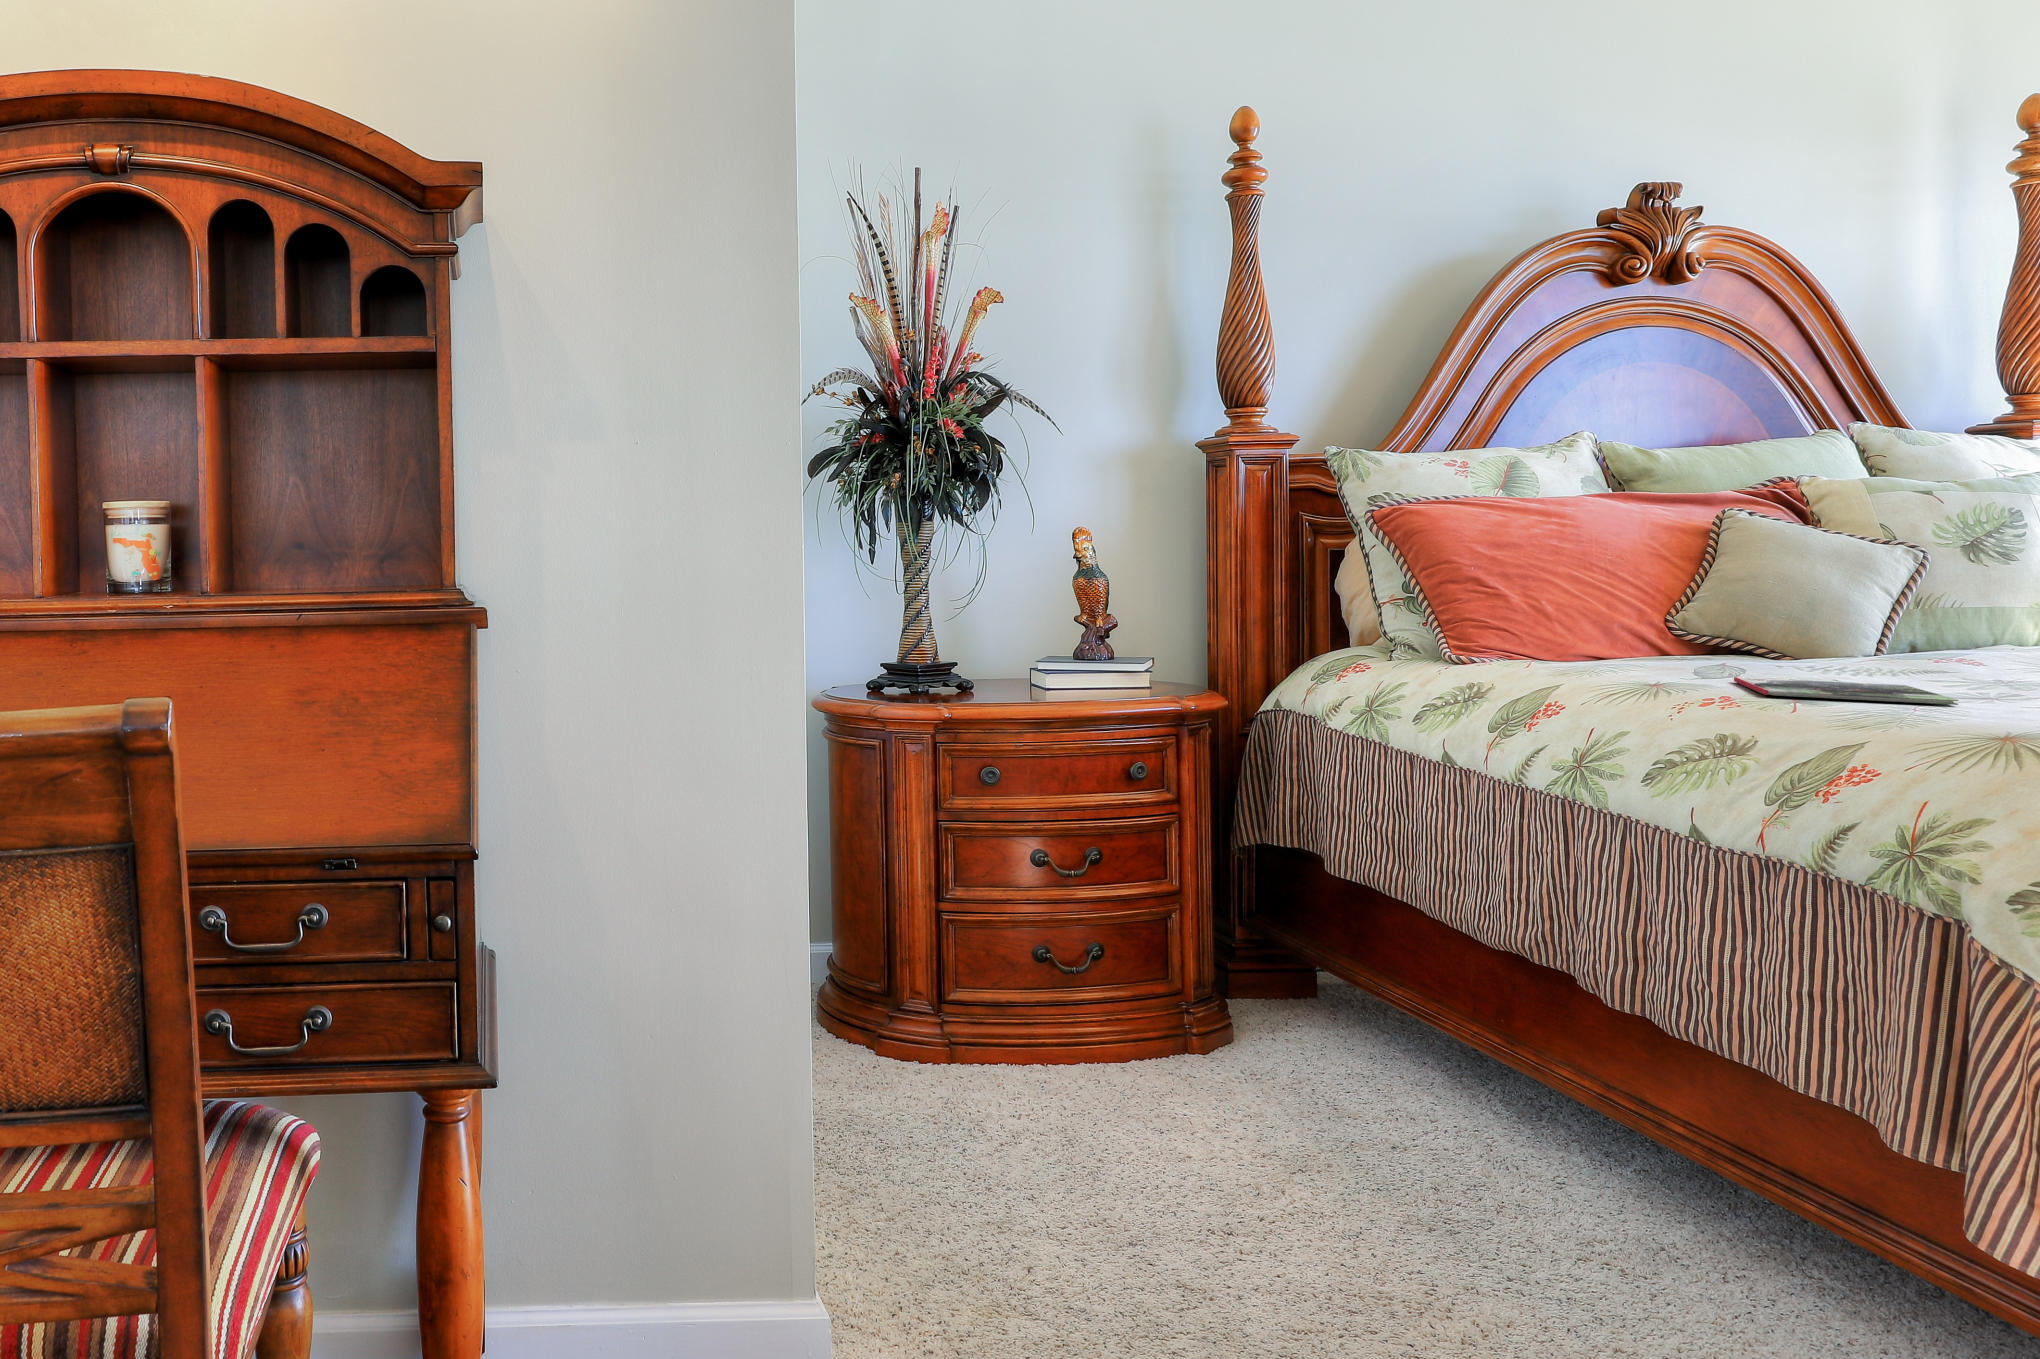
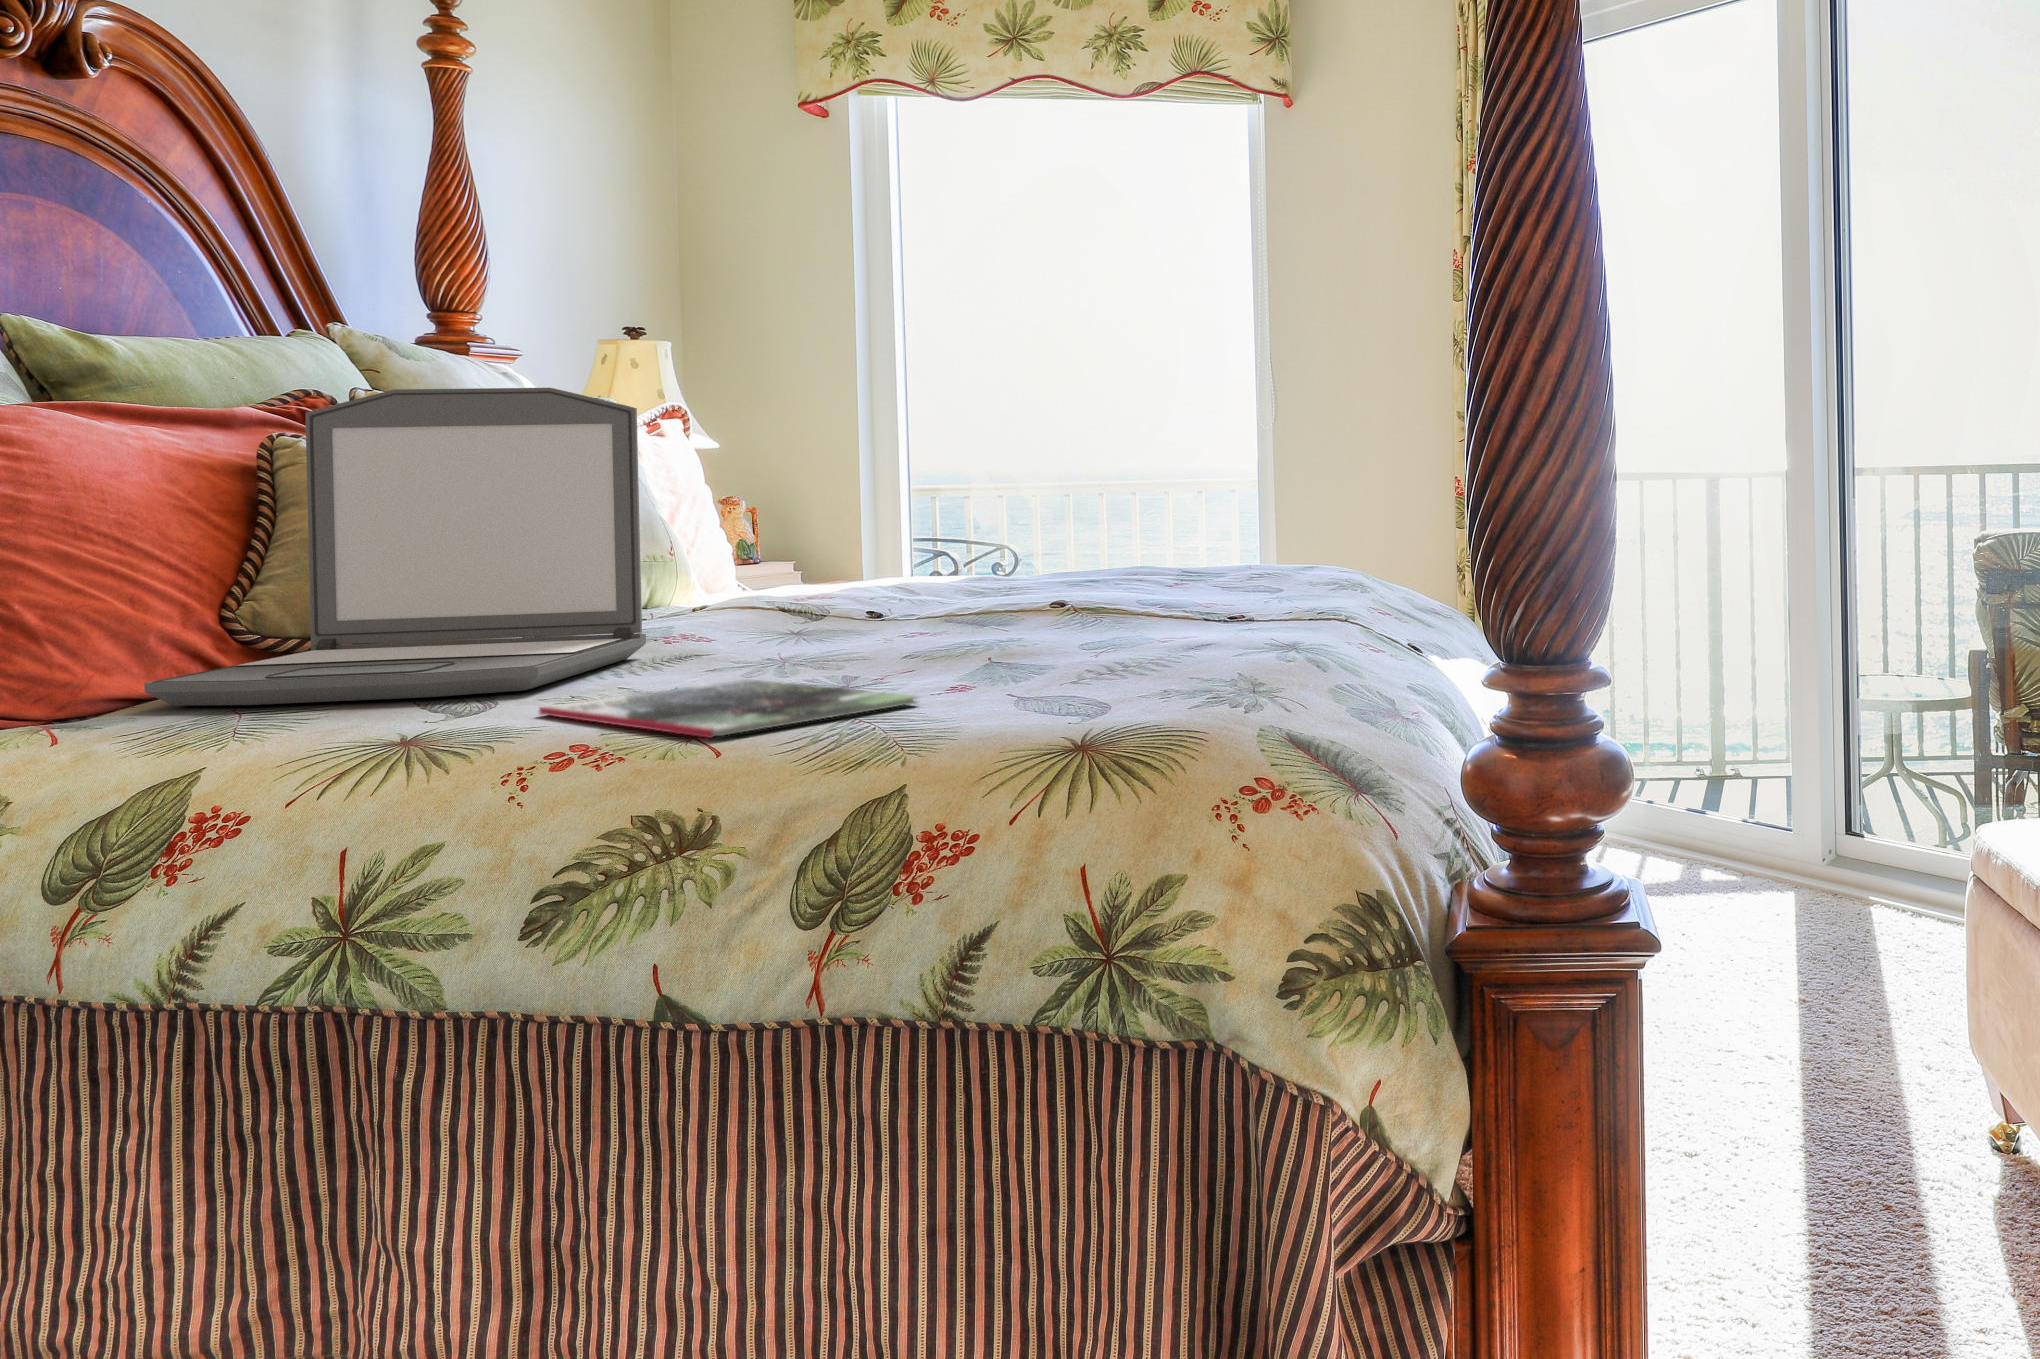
laptop: none [1582,476,1918,675] -> present [144,388,646,706]

